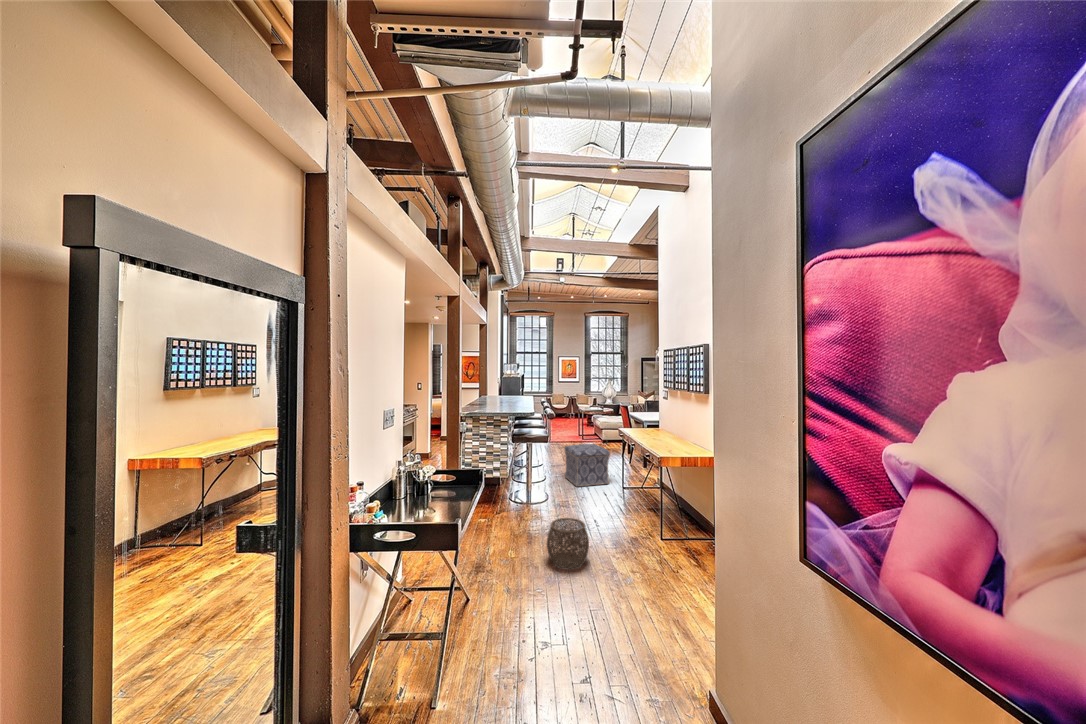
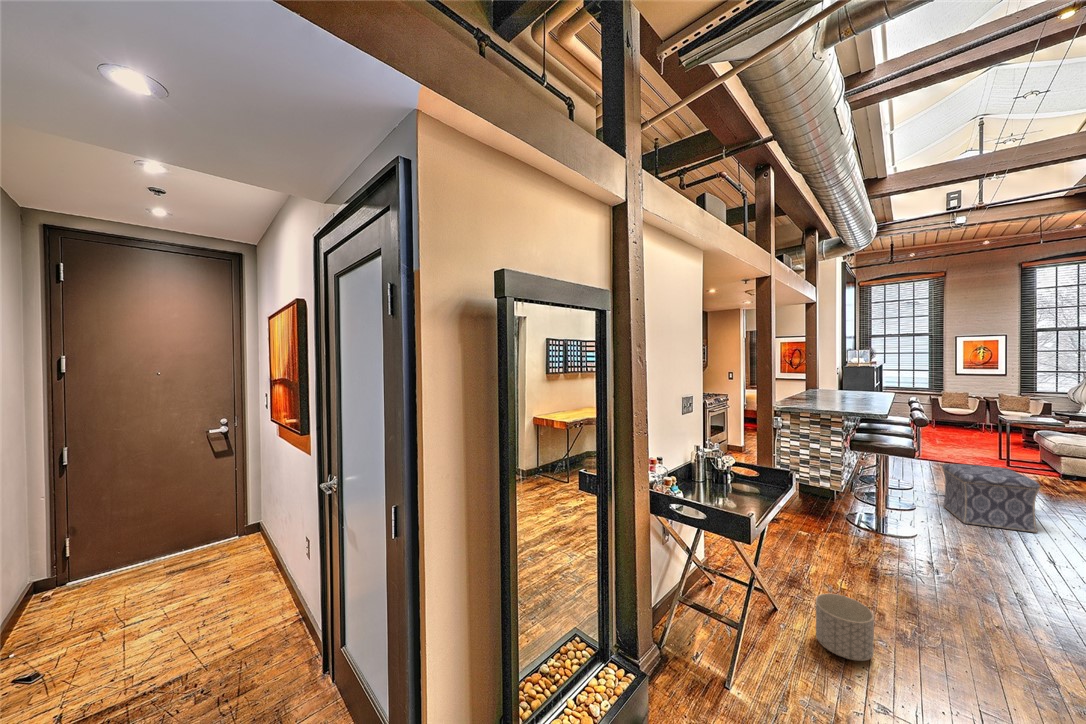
woven basket: present [547,518,589,568] -> none [892,554,971,627]
planter: none [502,570,542,625] -> present [816,593,874,661]

